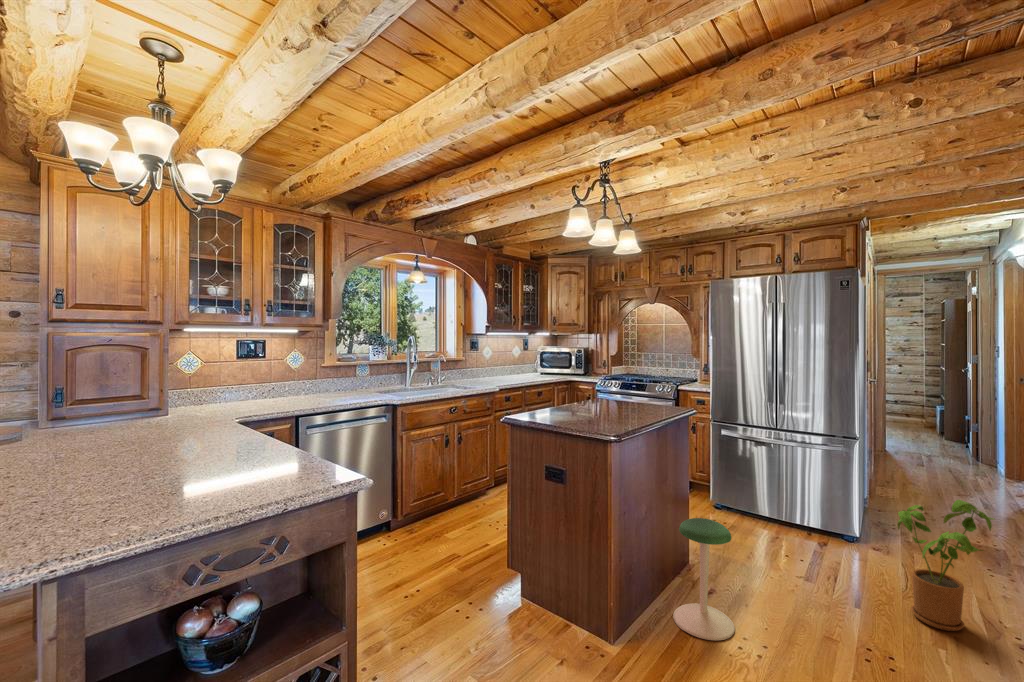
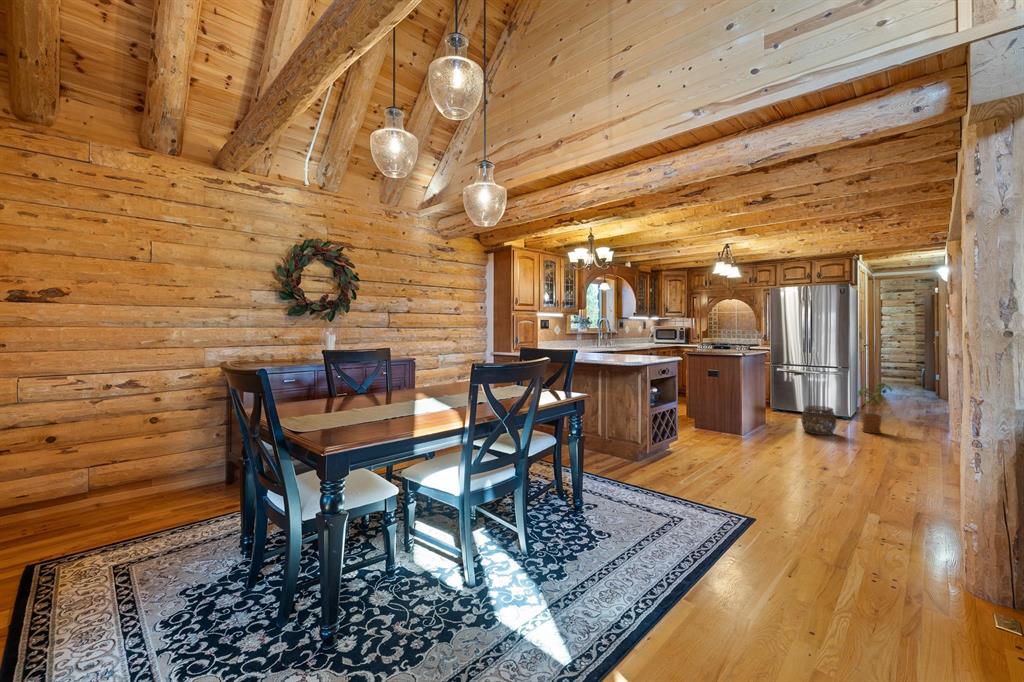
stool: present [673,518,735,641] -> none [761,391,788,434]
woven basket: none [768,551,858,648] -> present [801,406,836,435]

